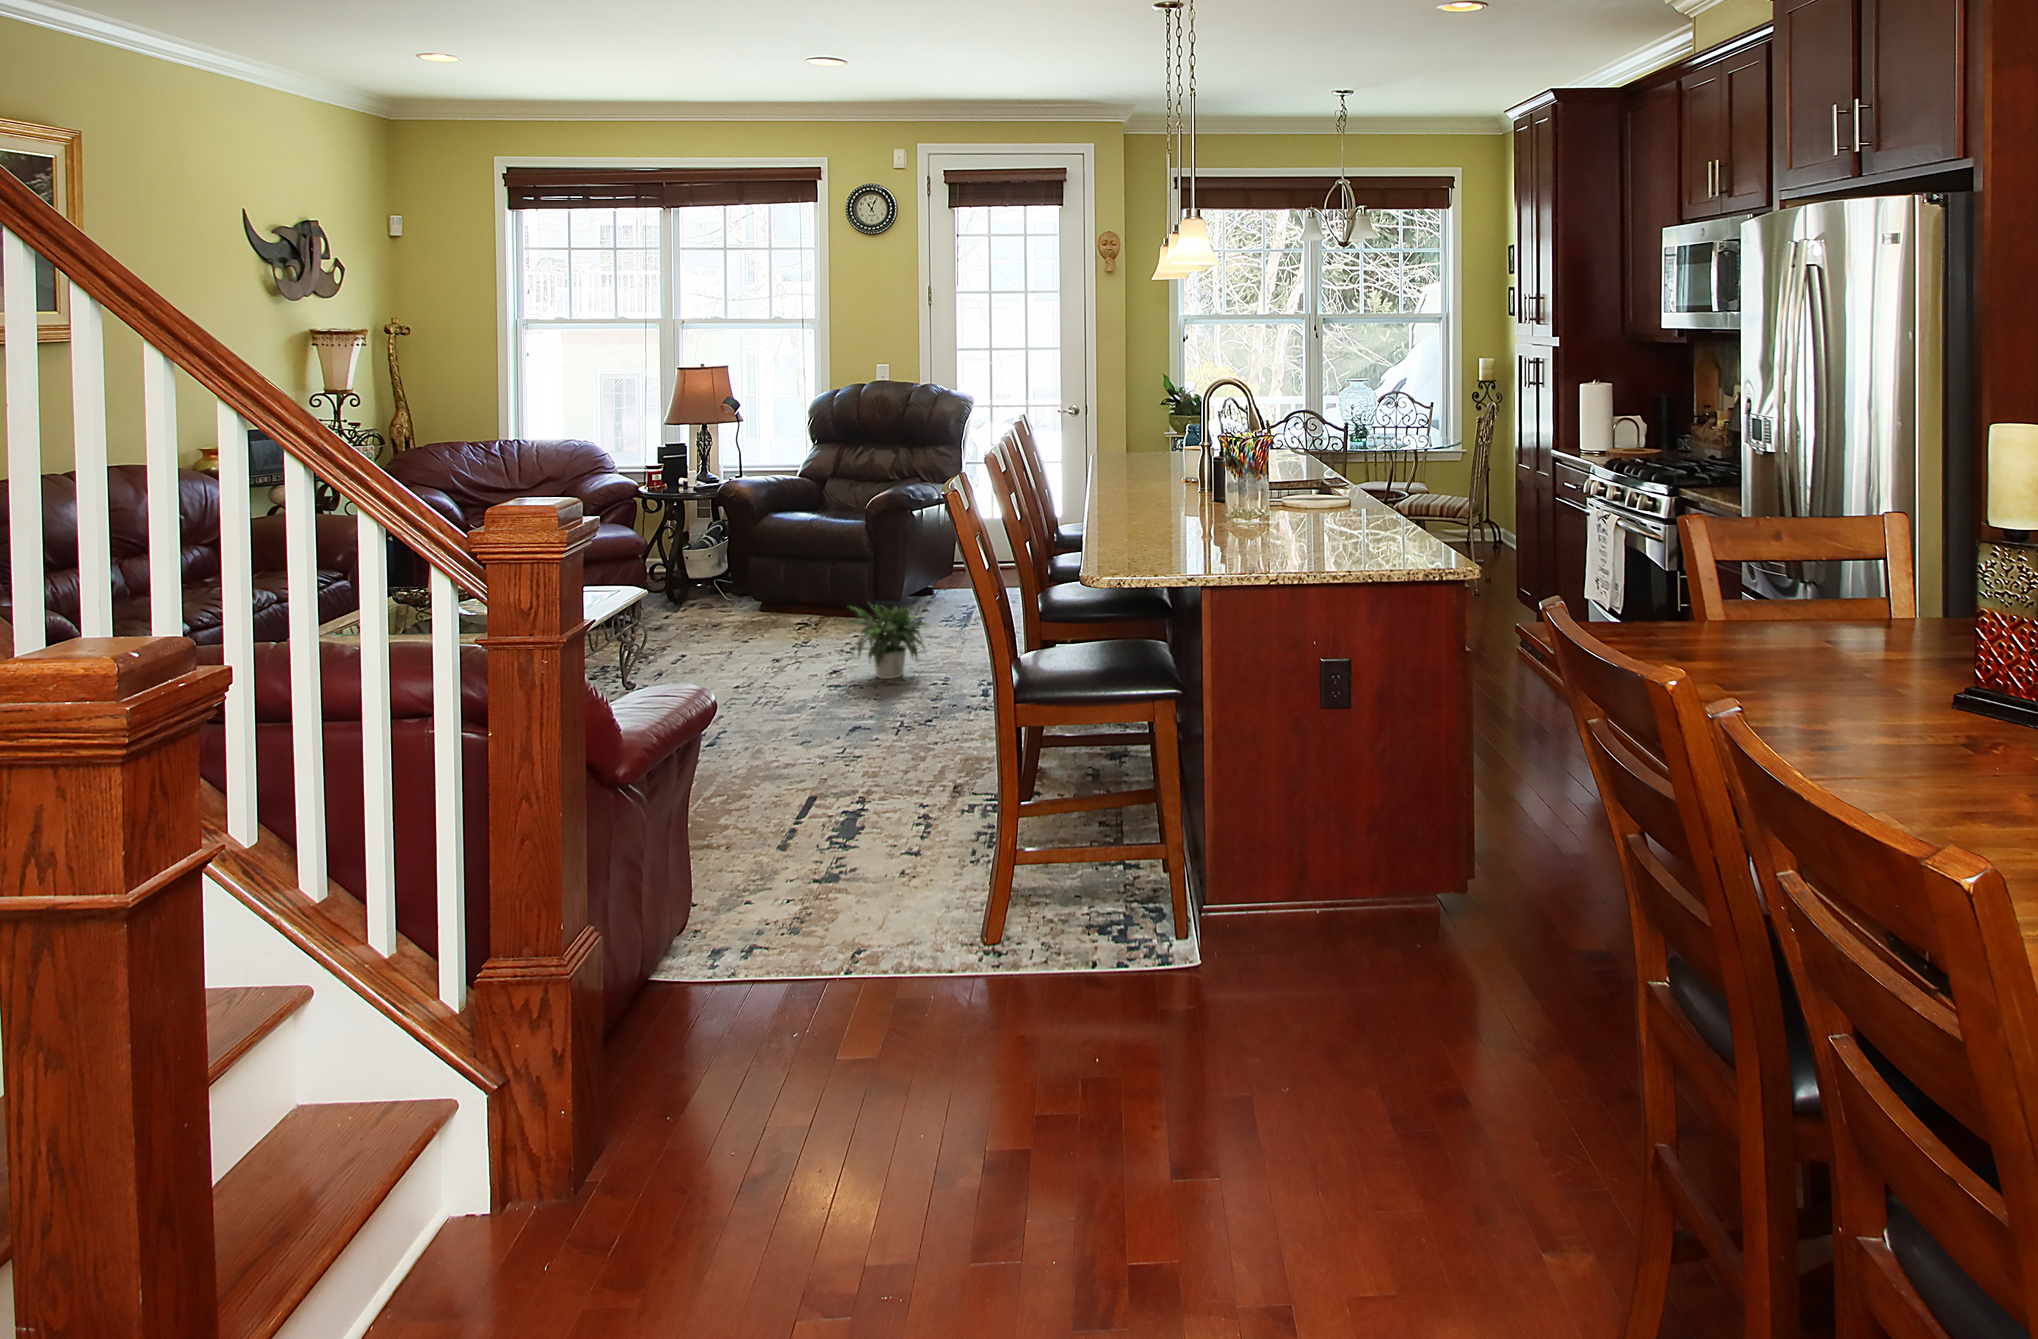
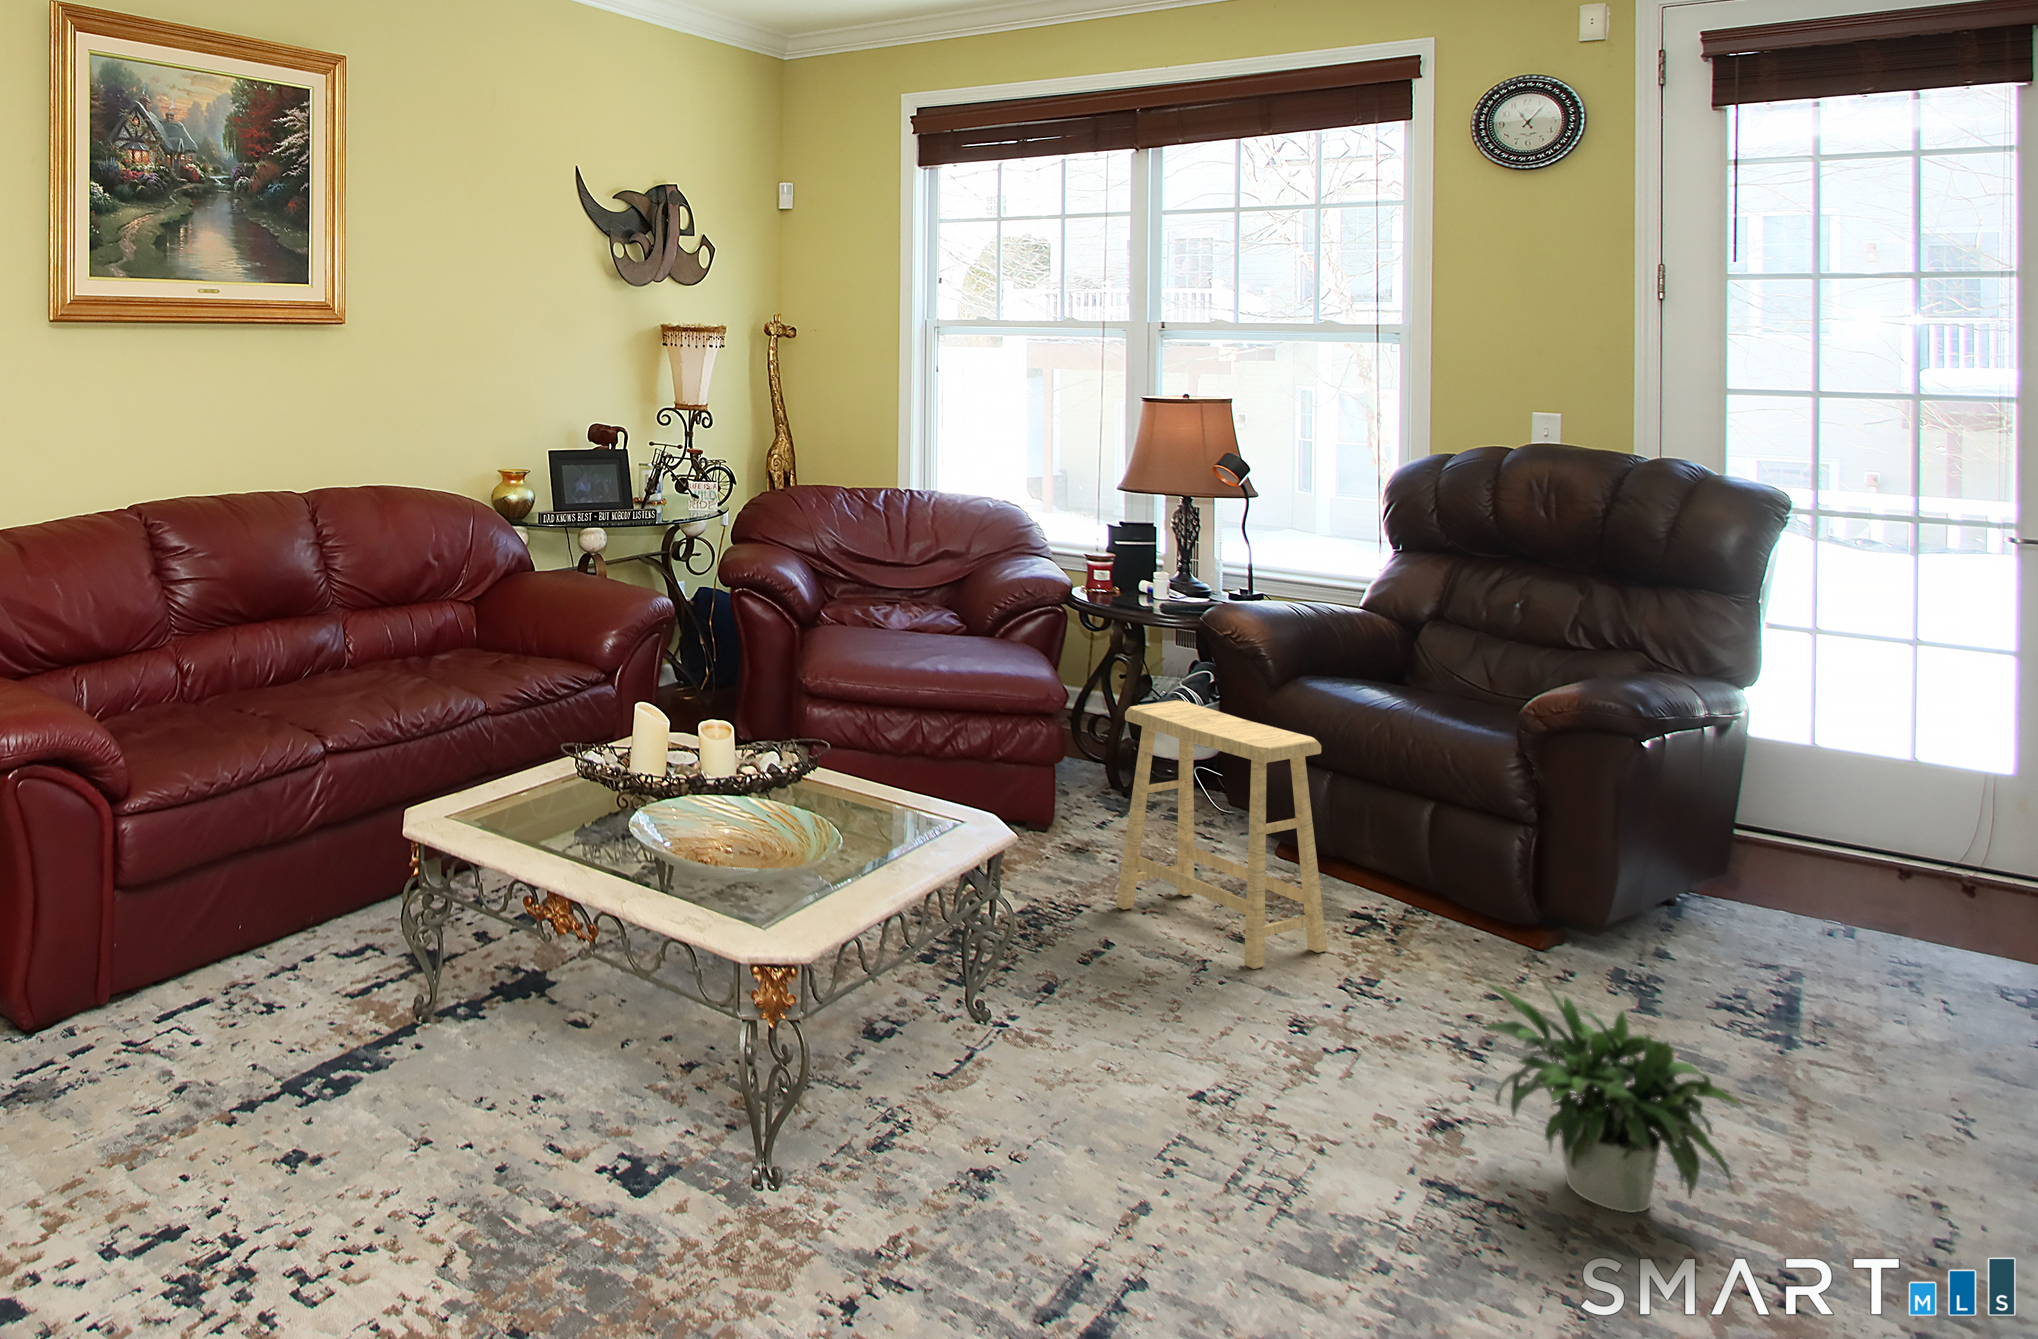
footstool: none [684,530,787,651] -> present [1116,700,1327,969]

